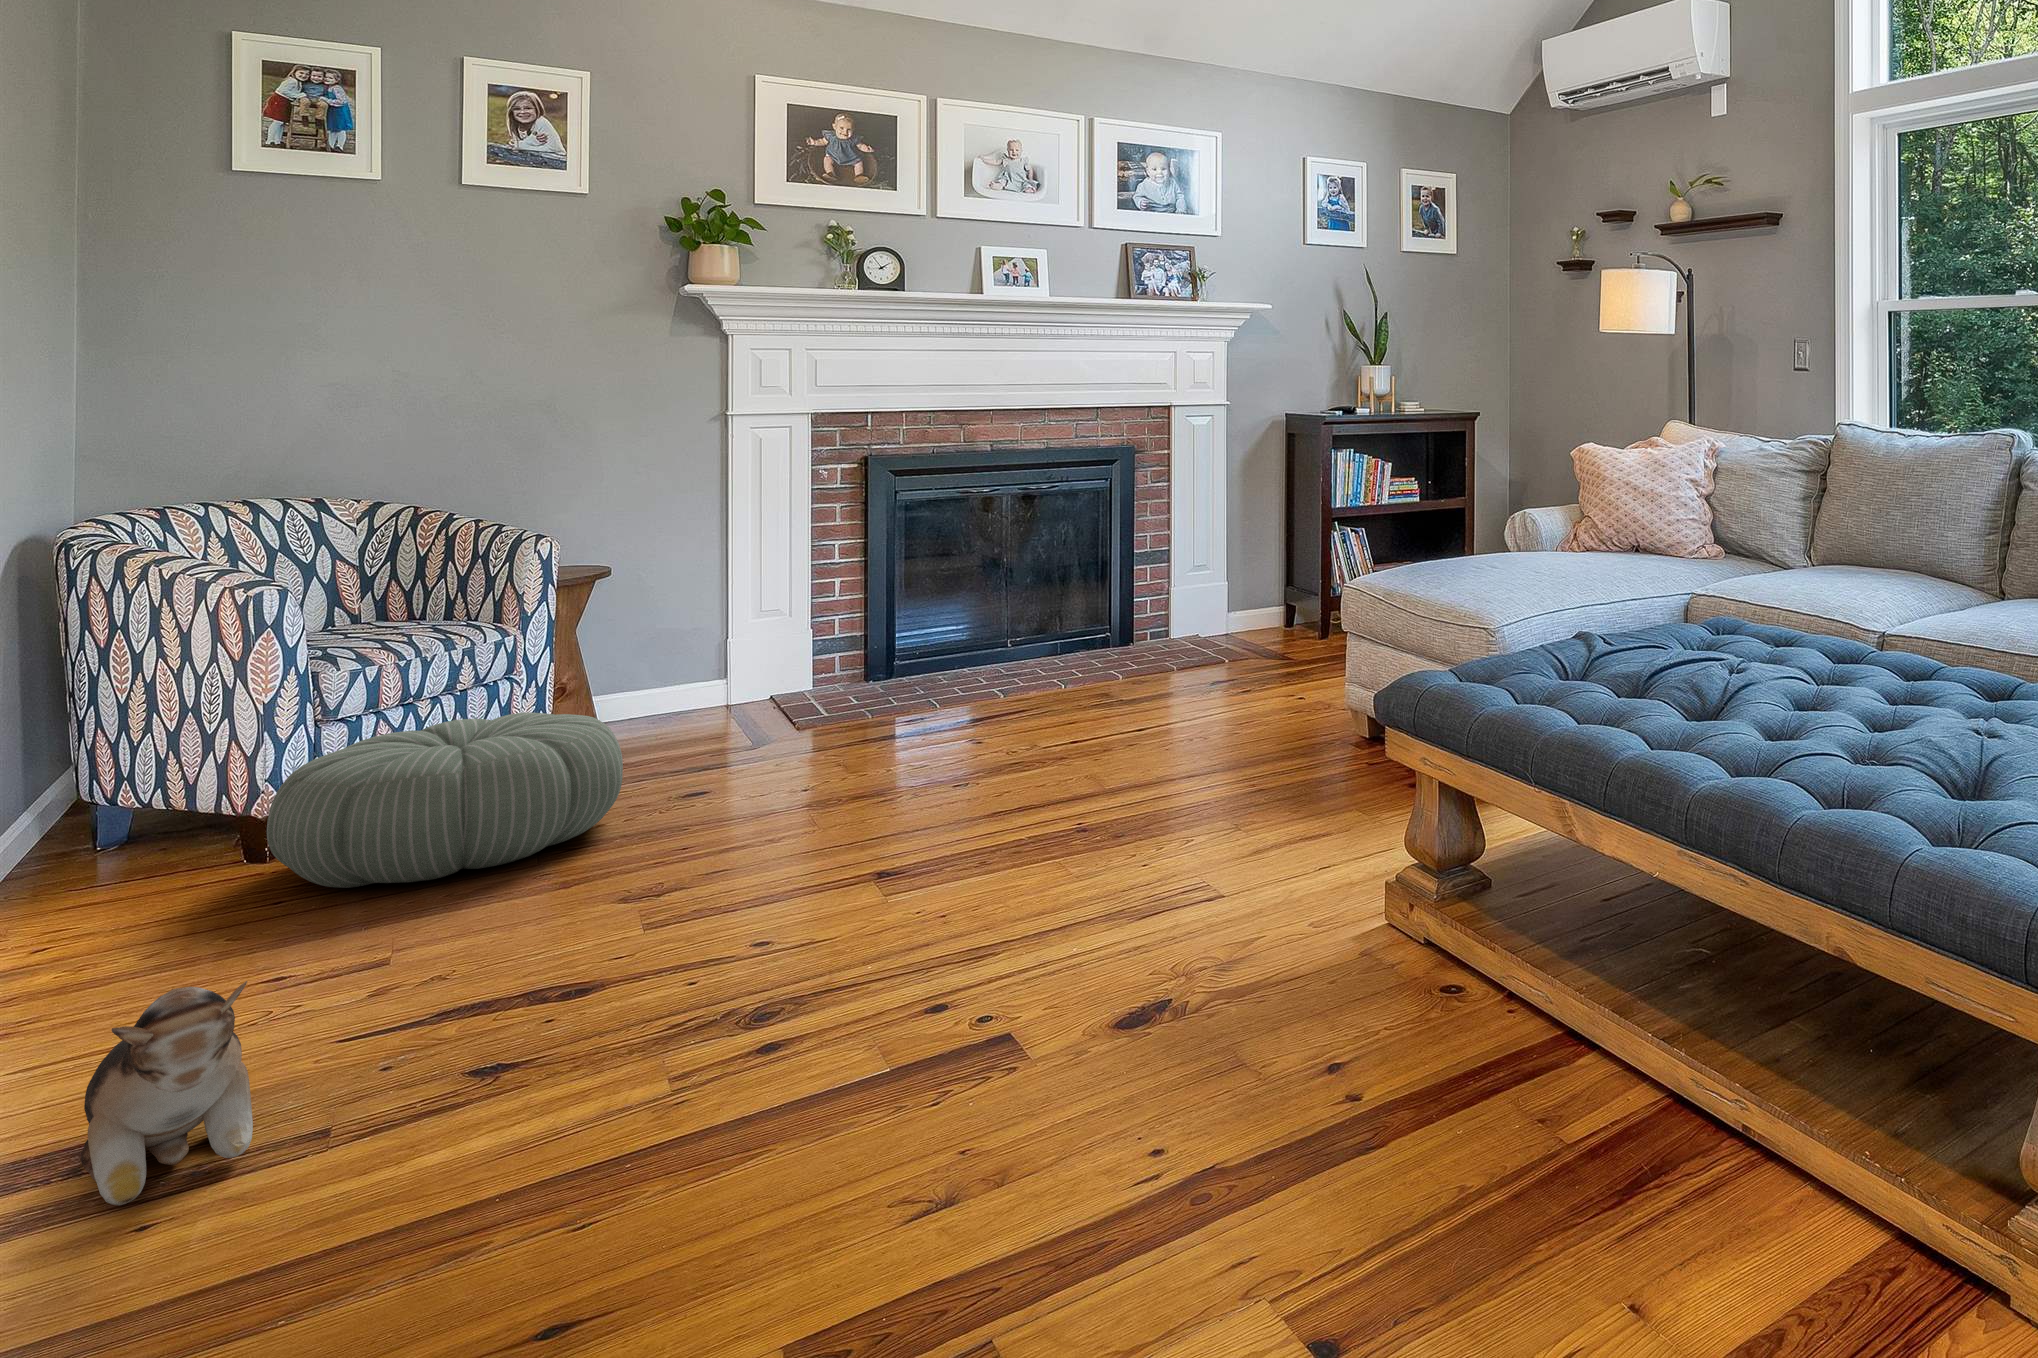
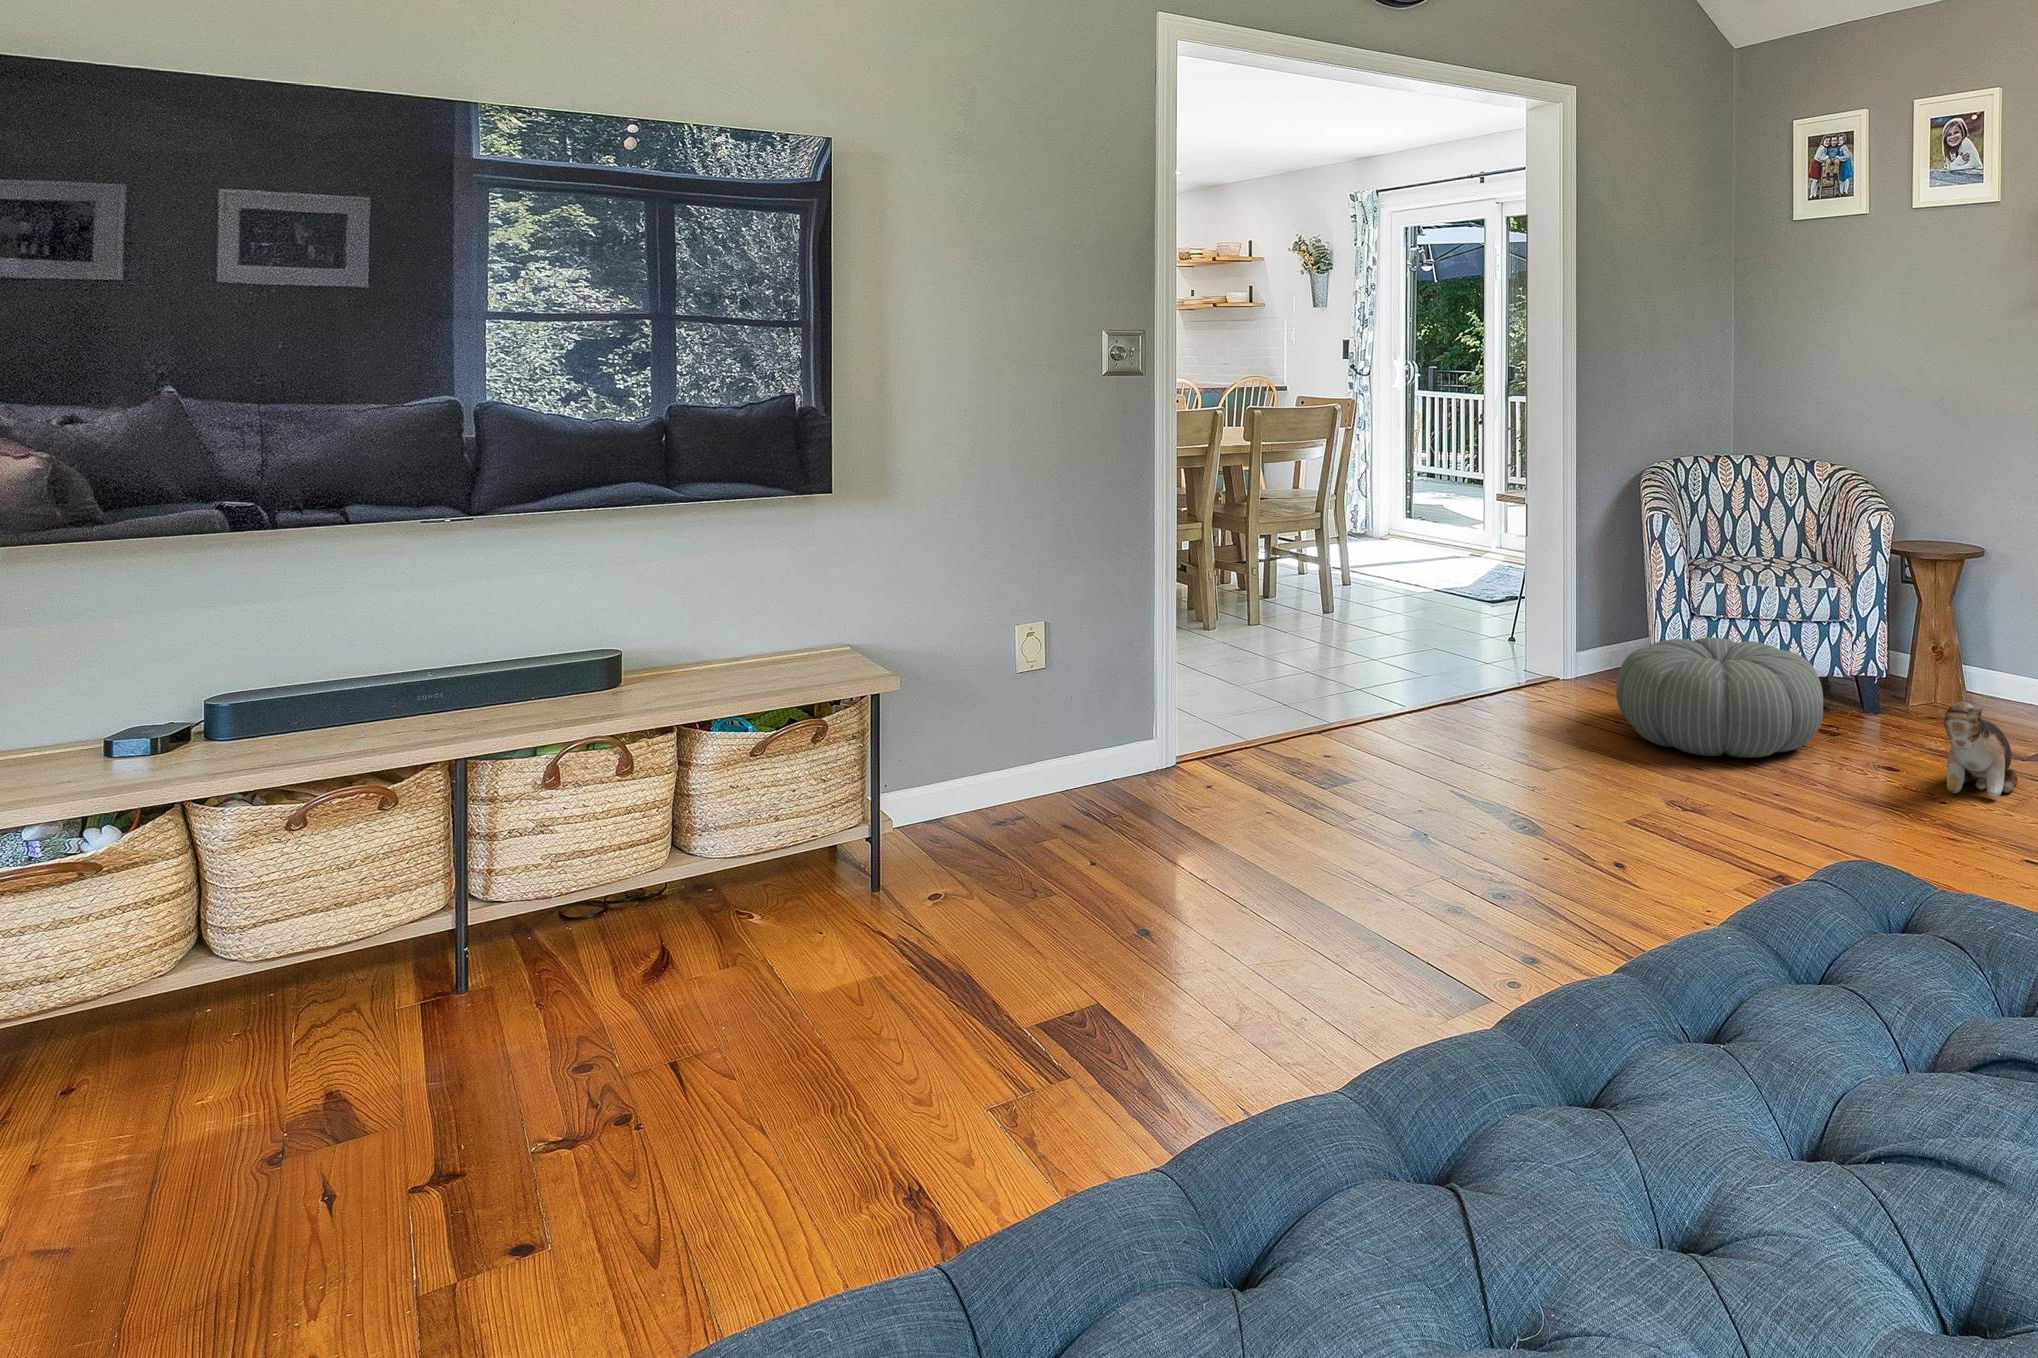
plush toy: present [81,981,253,1205] -> present [1935,702,2018,798]

